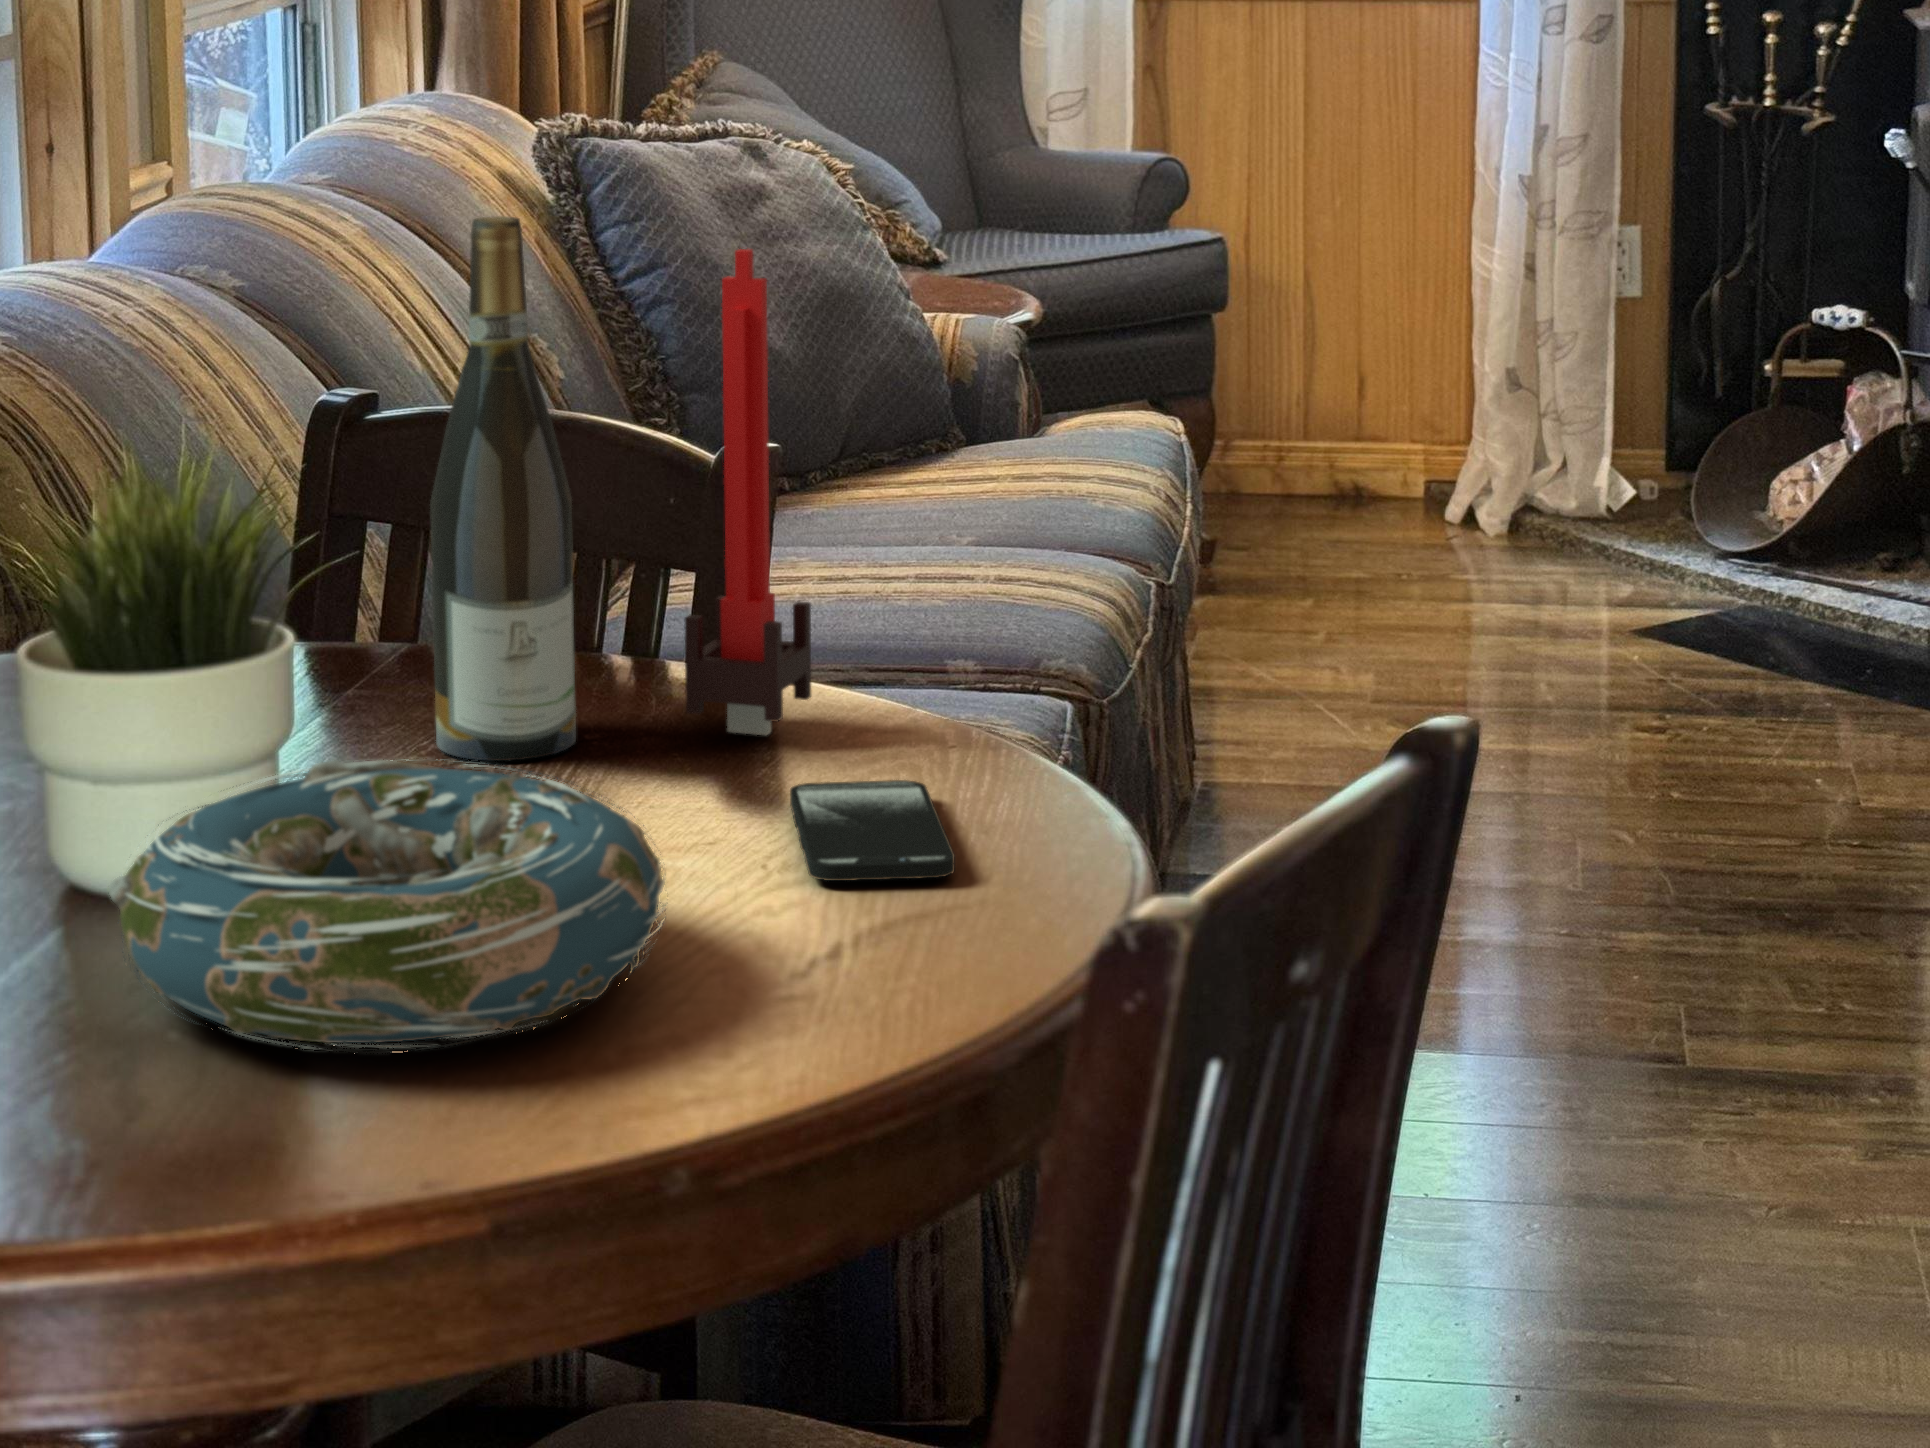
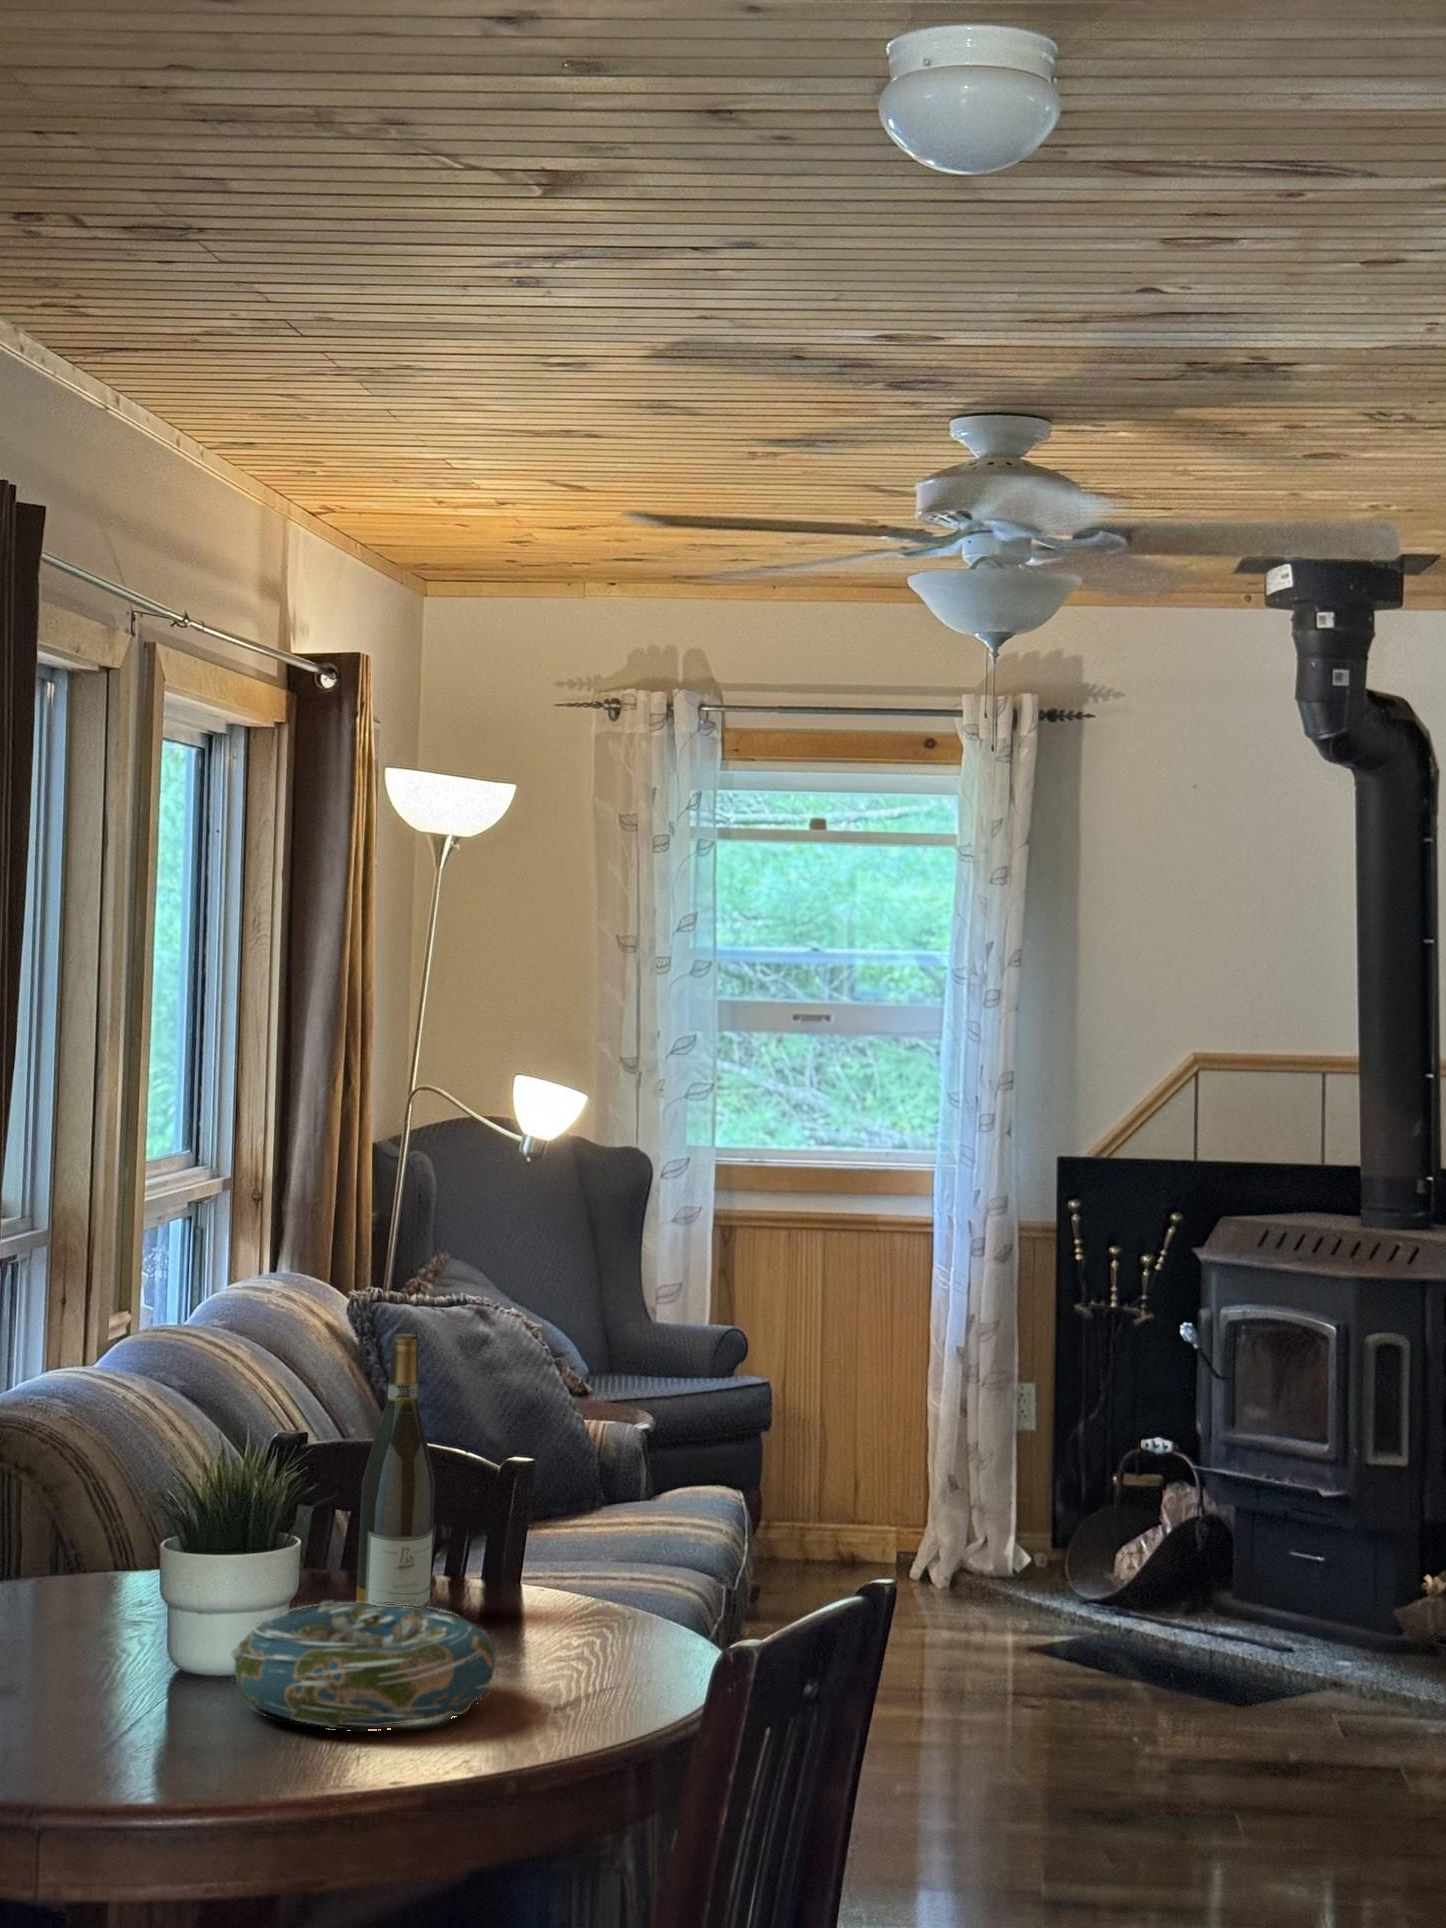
candle: present [684,249,811,735] -> none [488,1354,554,1615]
smartphone: present [790,780,955,881] -> none [546,1632,632,1672]

